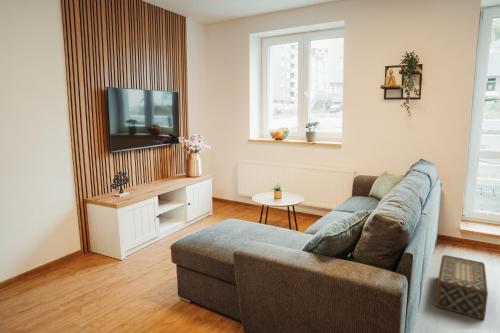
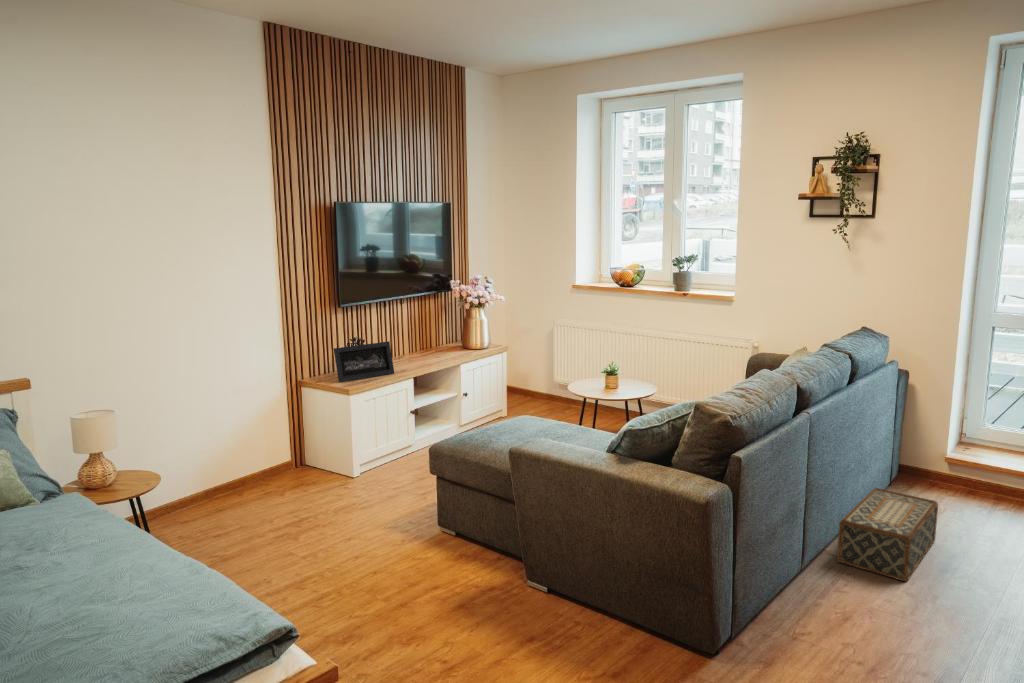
picture frame: none [106,174,147,200] -> present [334,341,394,382]

